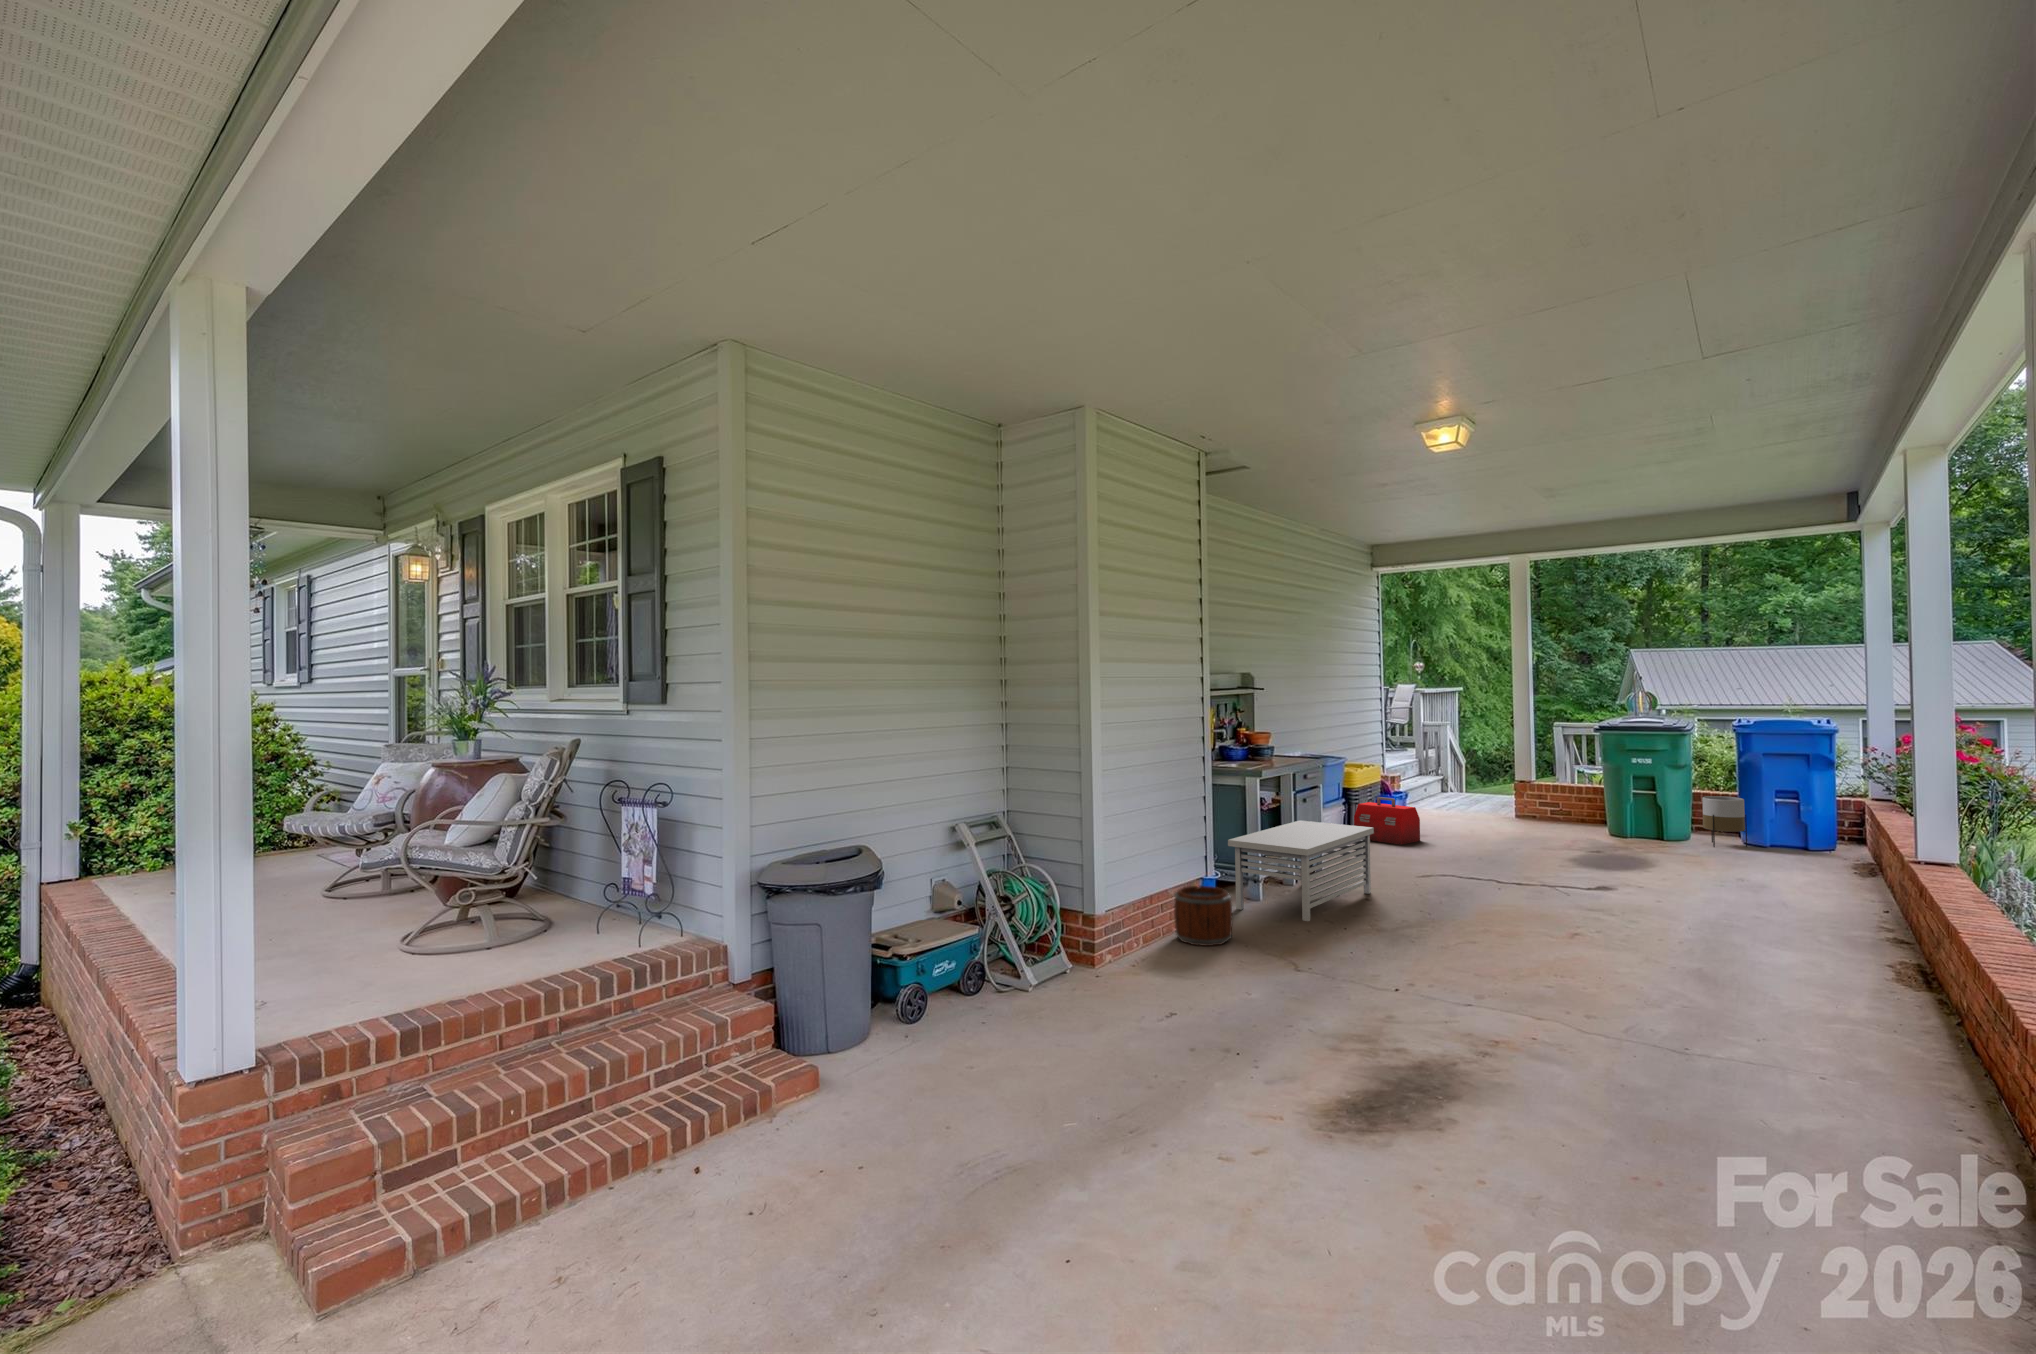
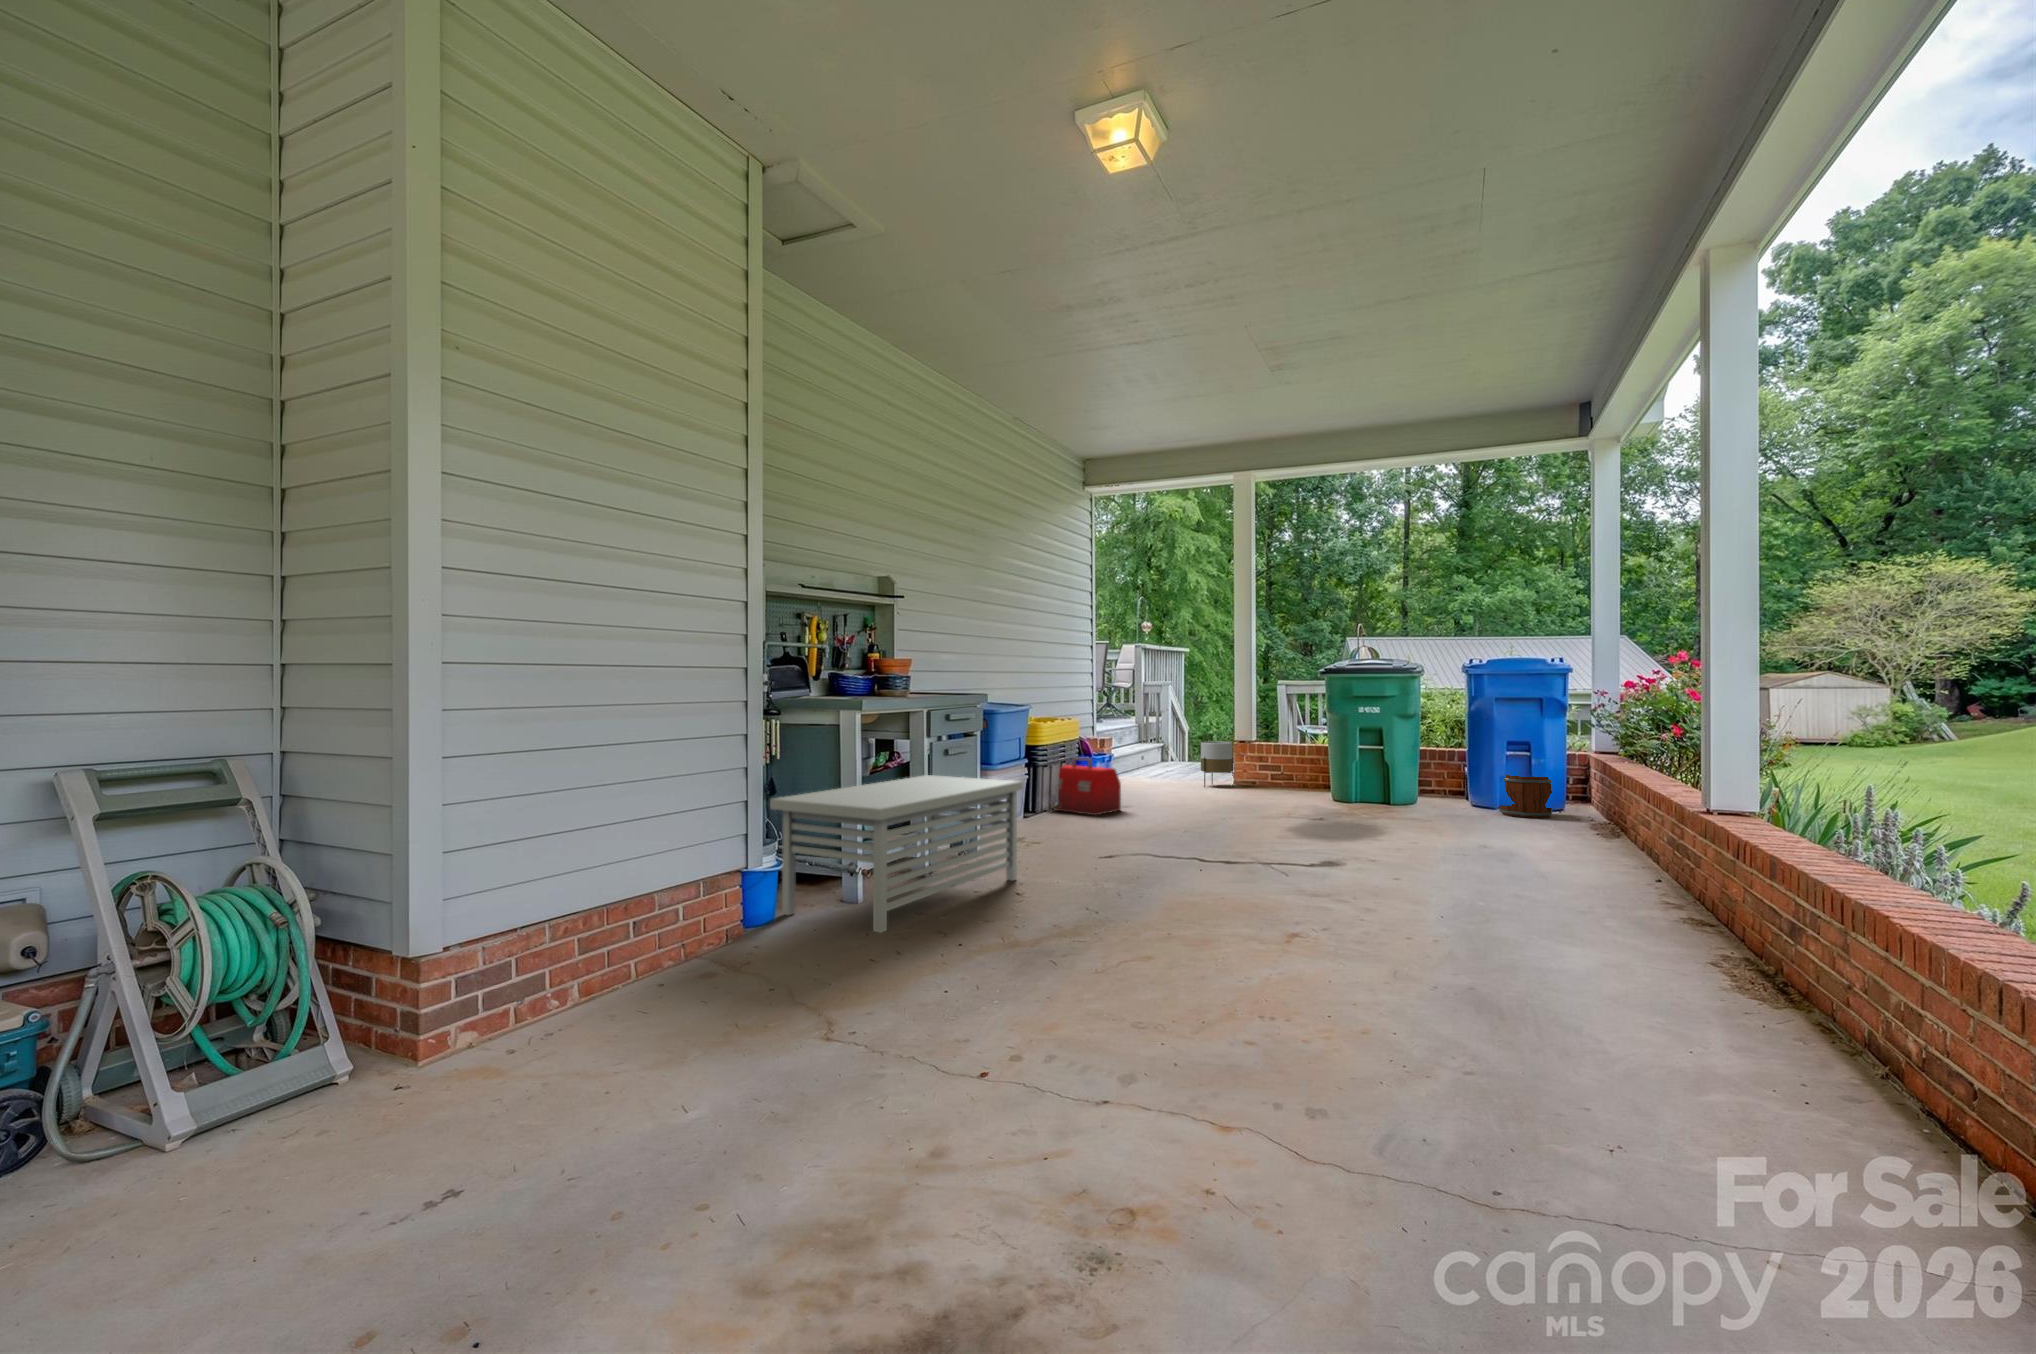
planter: present [1702,796,1747,847] -> present [1201,742,1233,787]
bucket: present [1174,886,1232,946] -> present [1499,775,1553,818]

